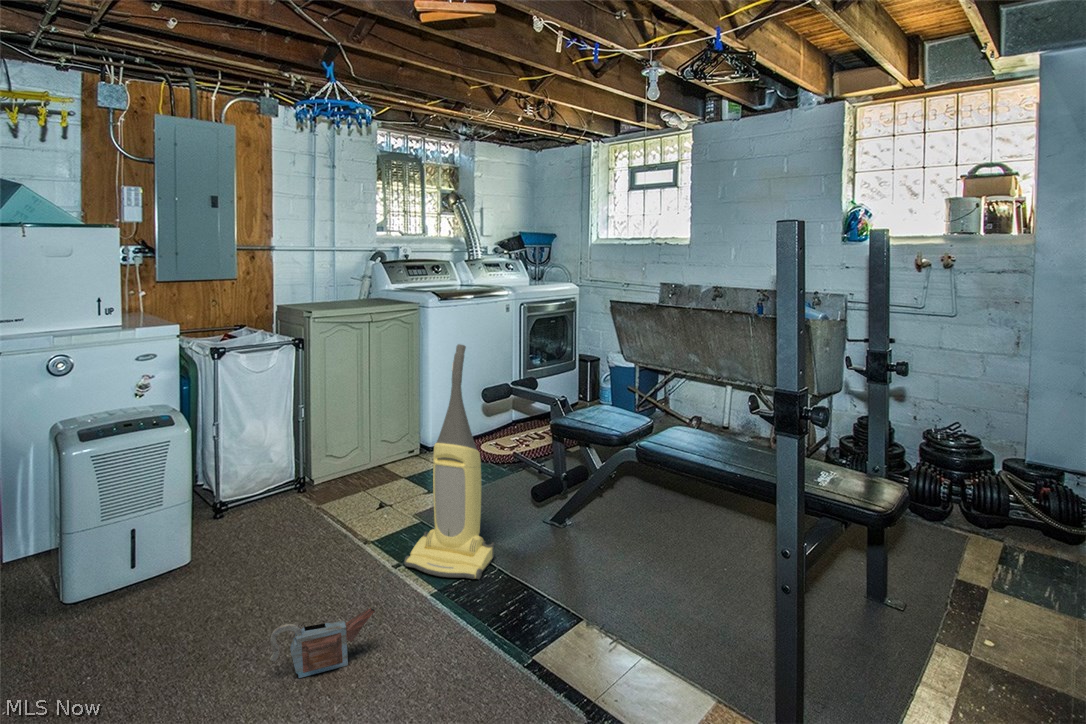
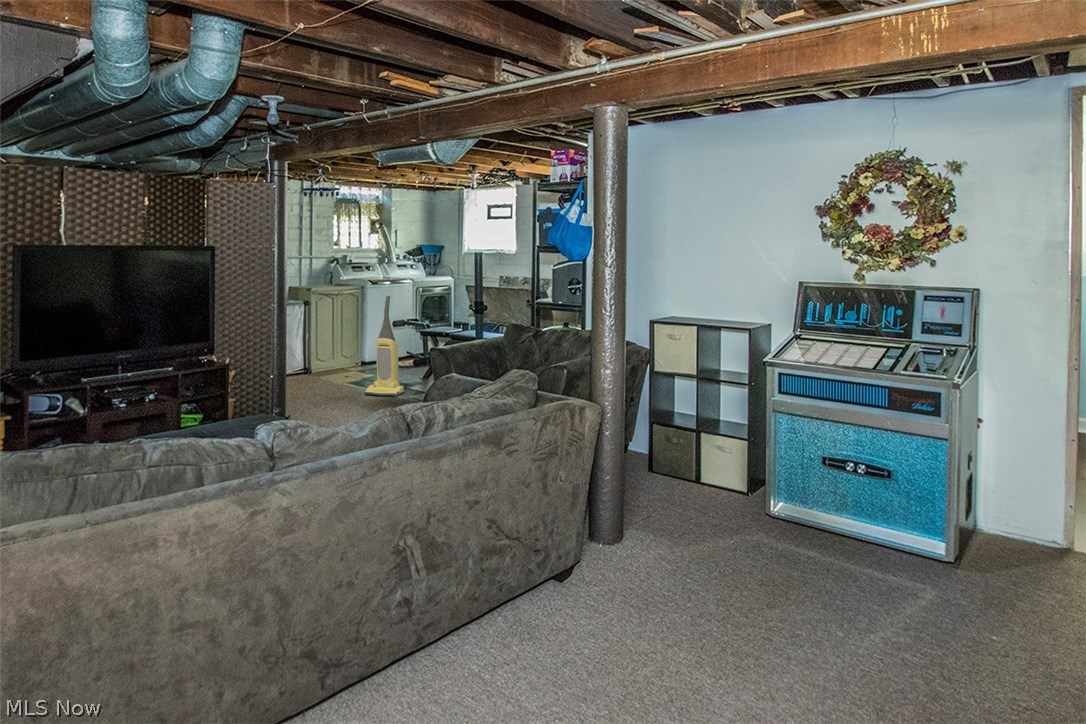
watering can: present [270,608,375,678] -> none [321,389,358,412]

